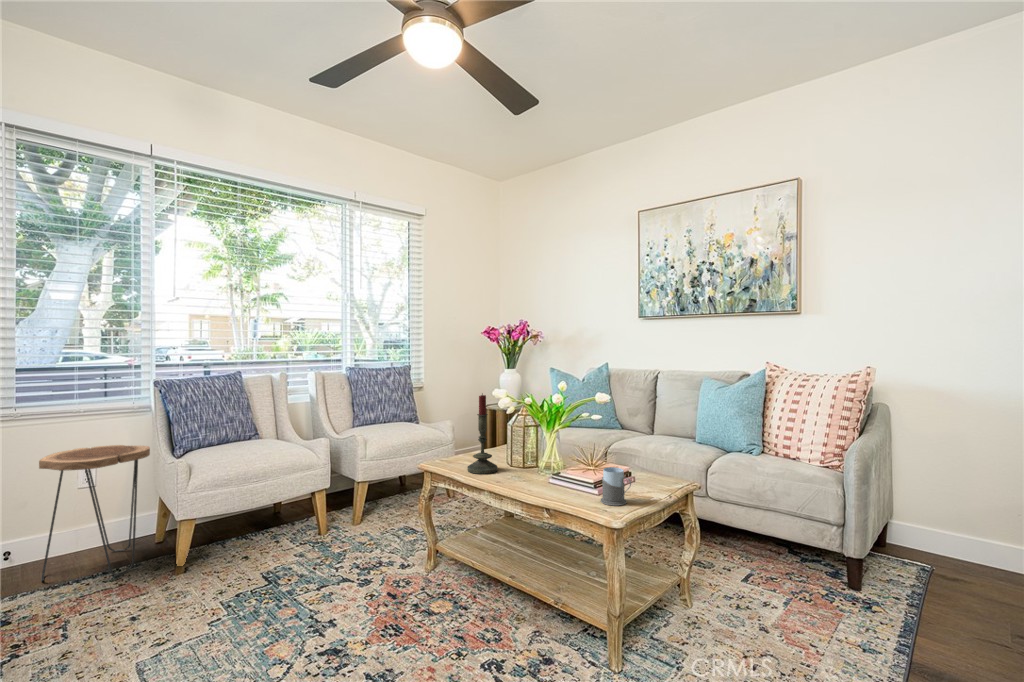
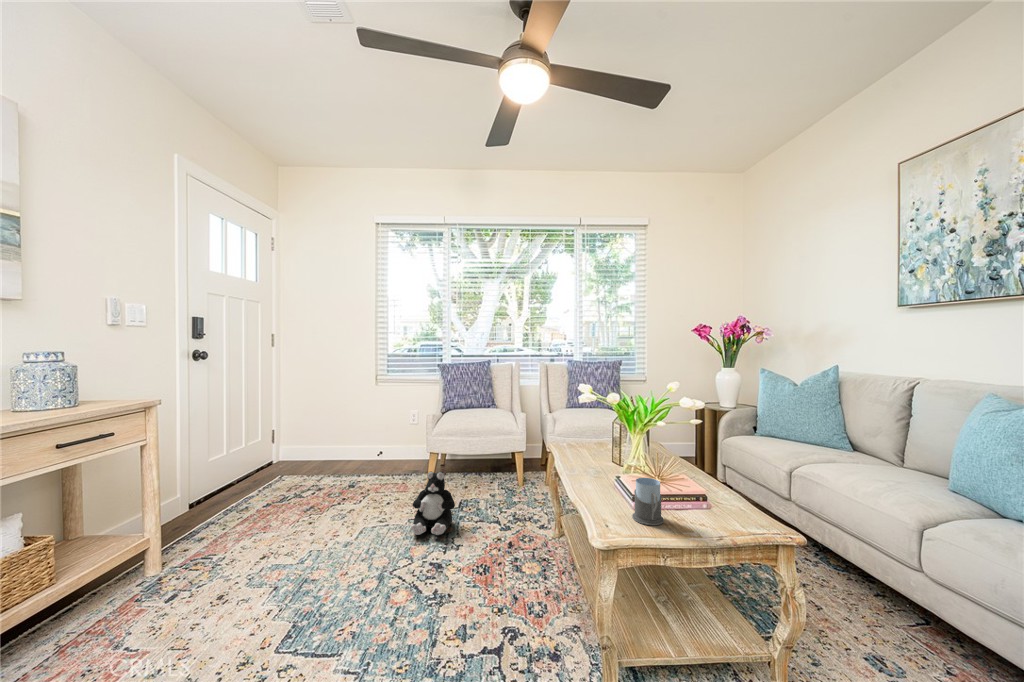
candle: present [467,394,498,474] -> none [573,384,602,461]
side table: present [39,445,150,581] -> none [380,400,430,476]
plush toy: none [232,536,307,634] -> present [411,471,455,535]

